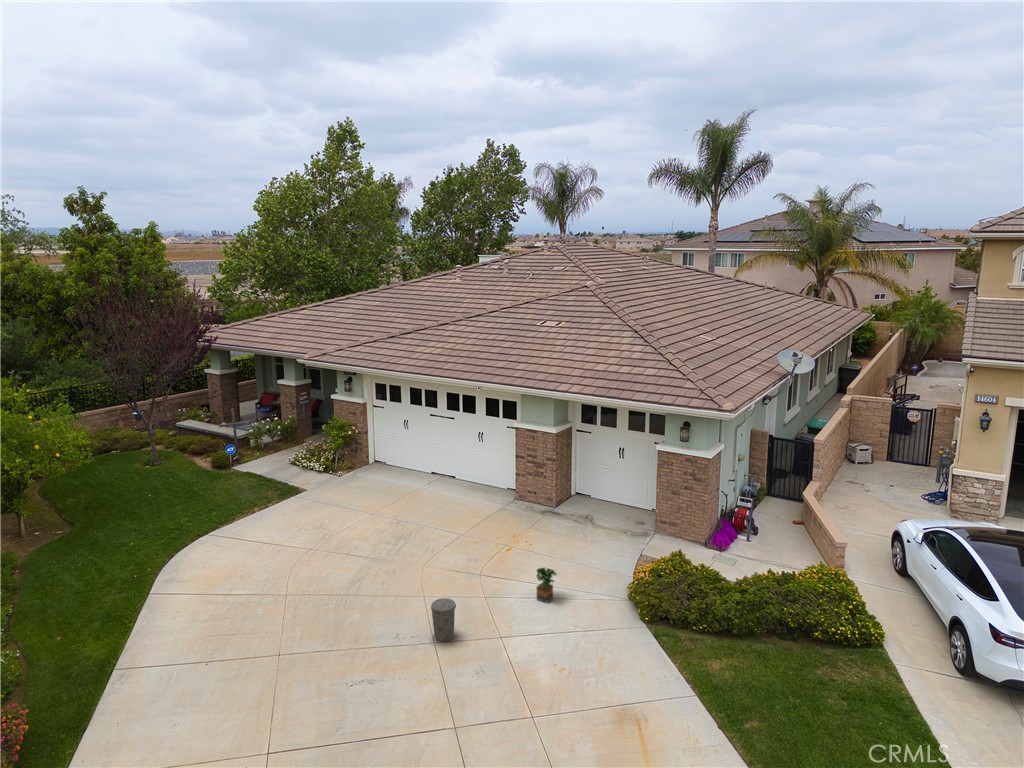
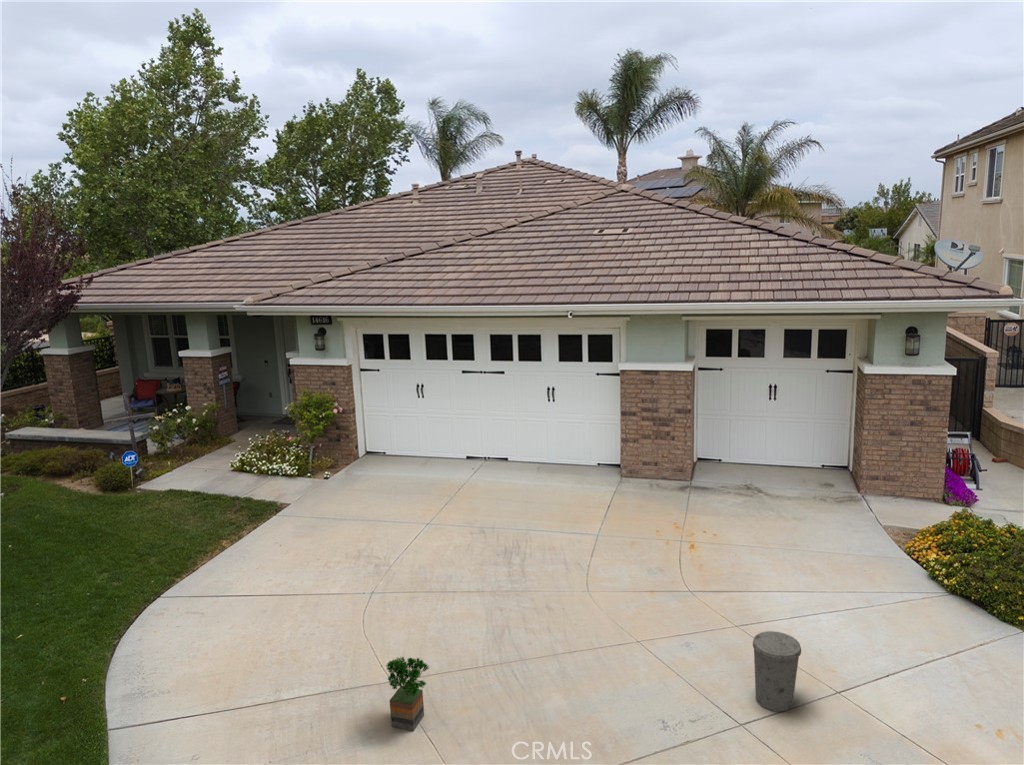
potted tree: present [537,568,556,603] -> present [386,657,429,731]

